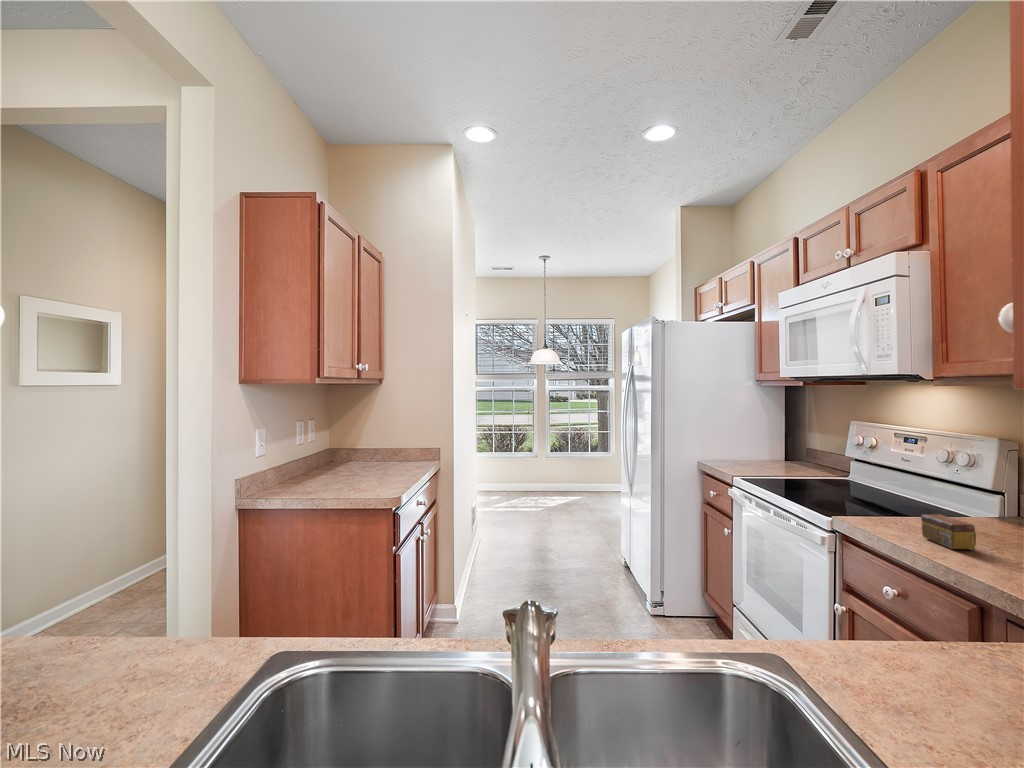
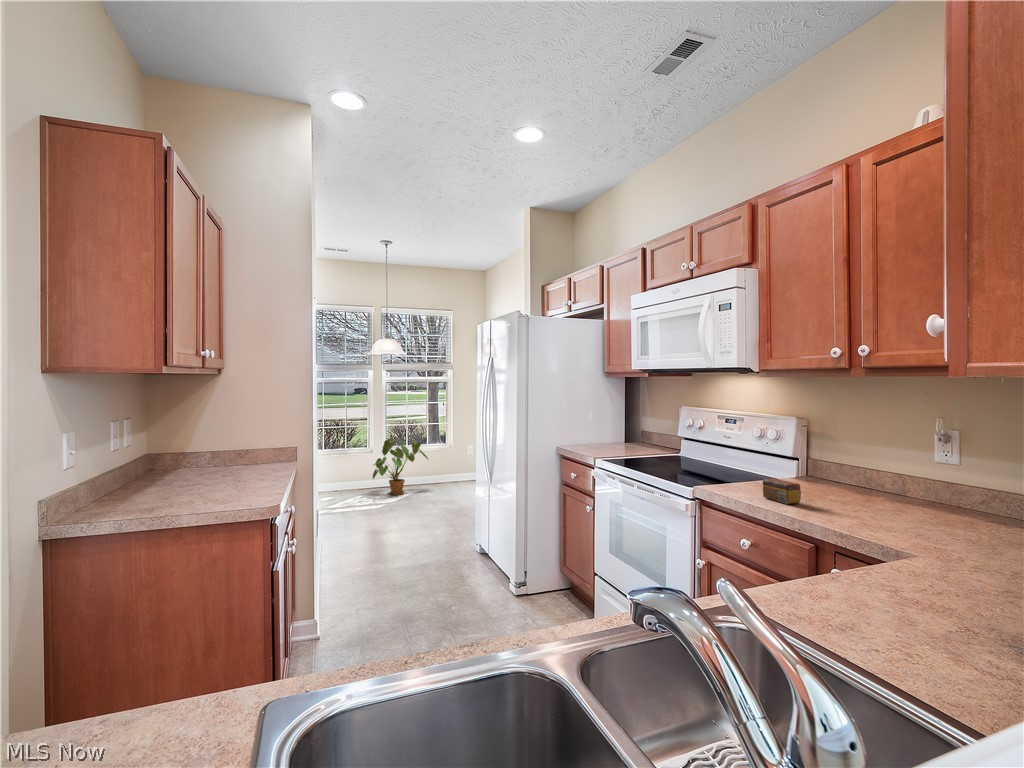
house plant: none [535,445,590,499] -> present [373,439,428,495]

